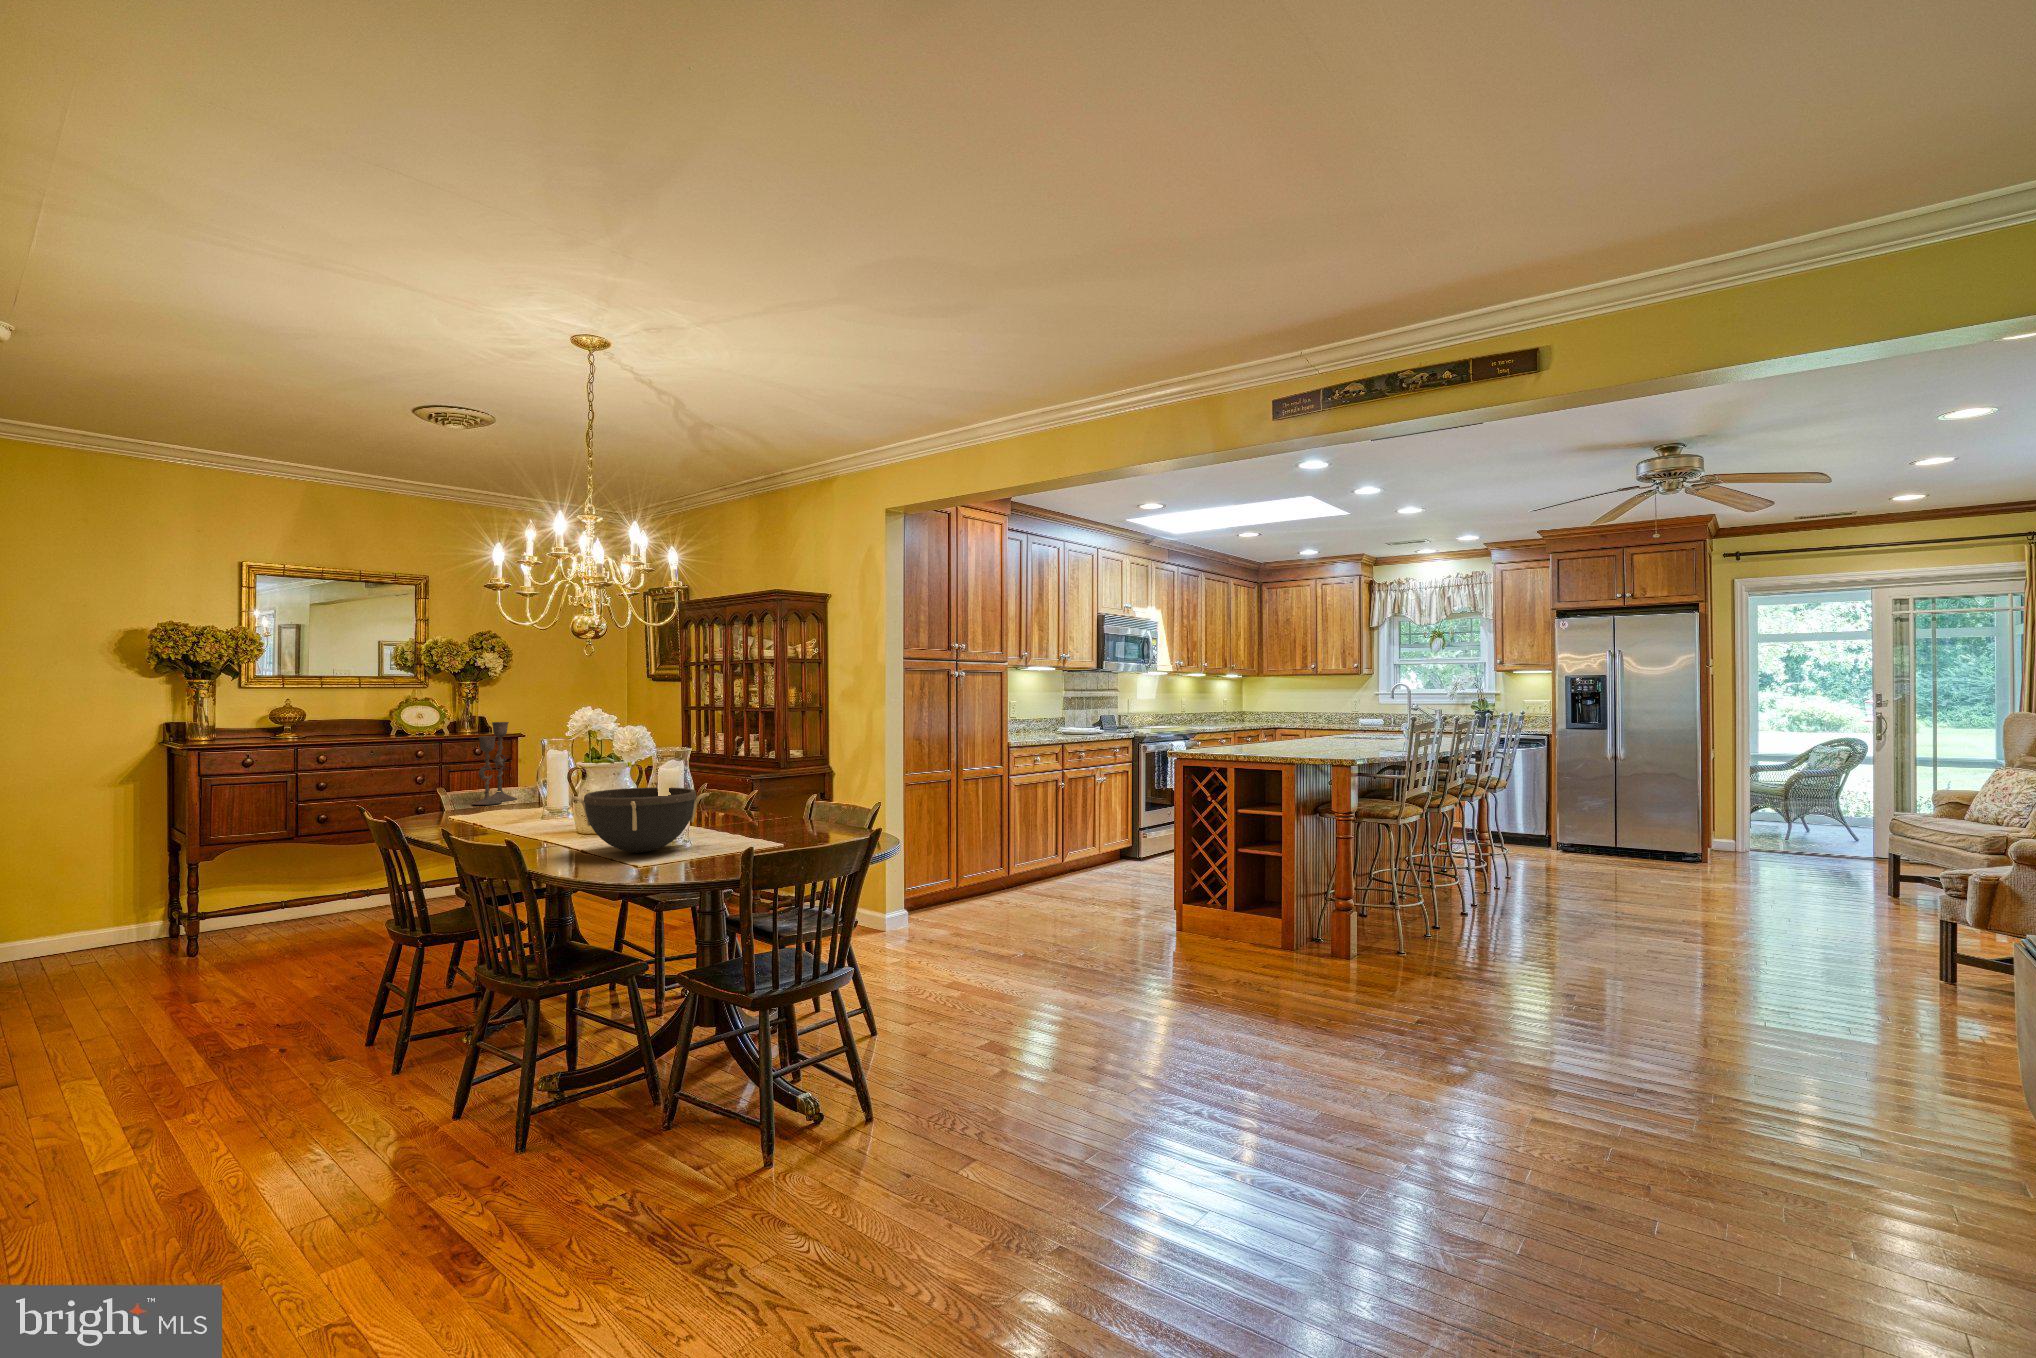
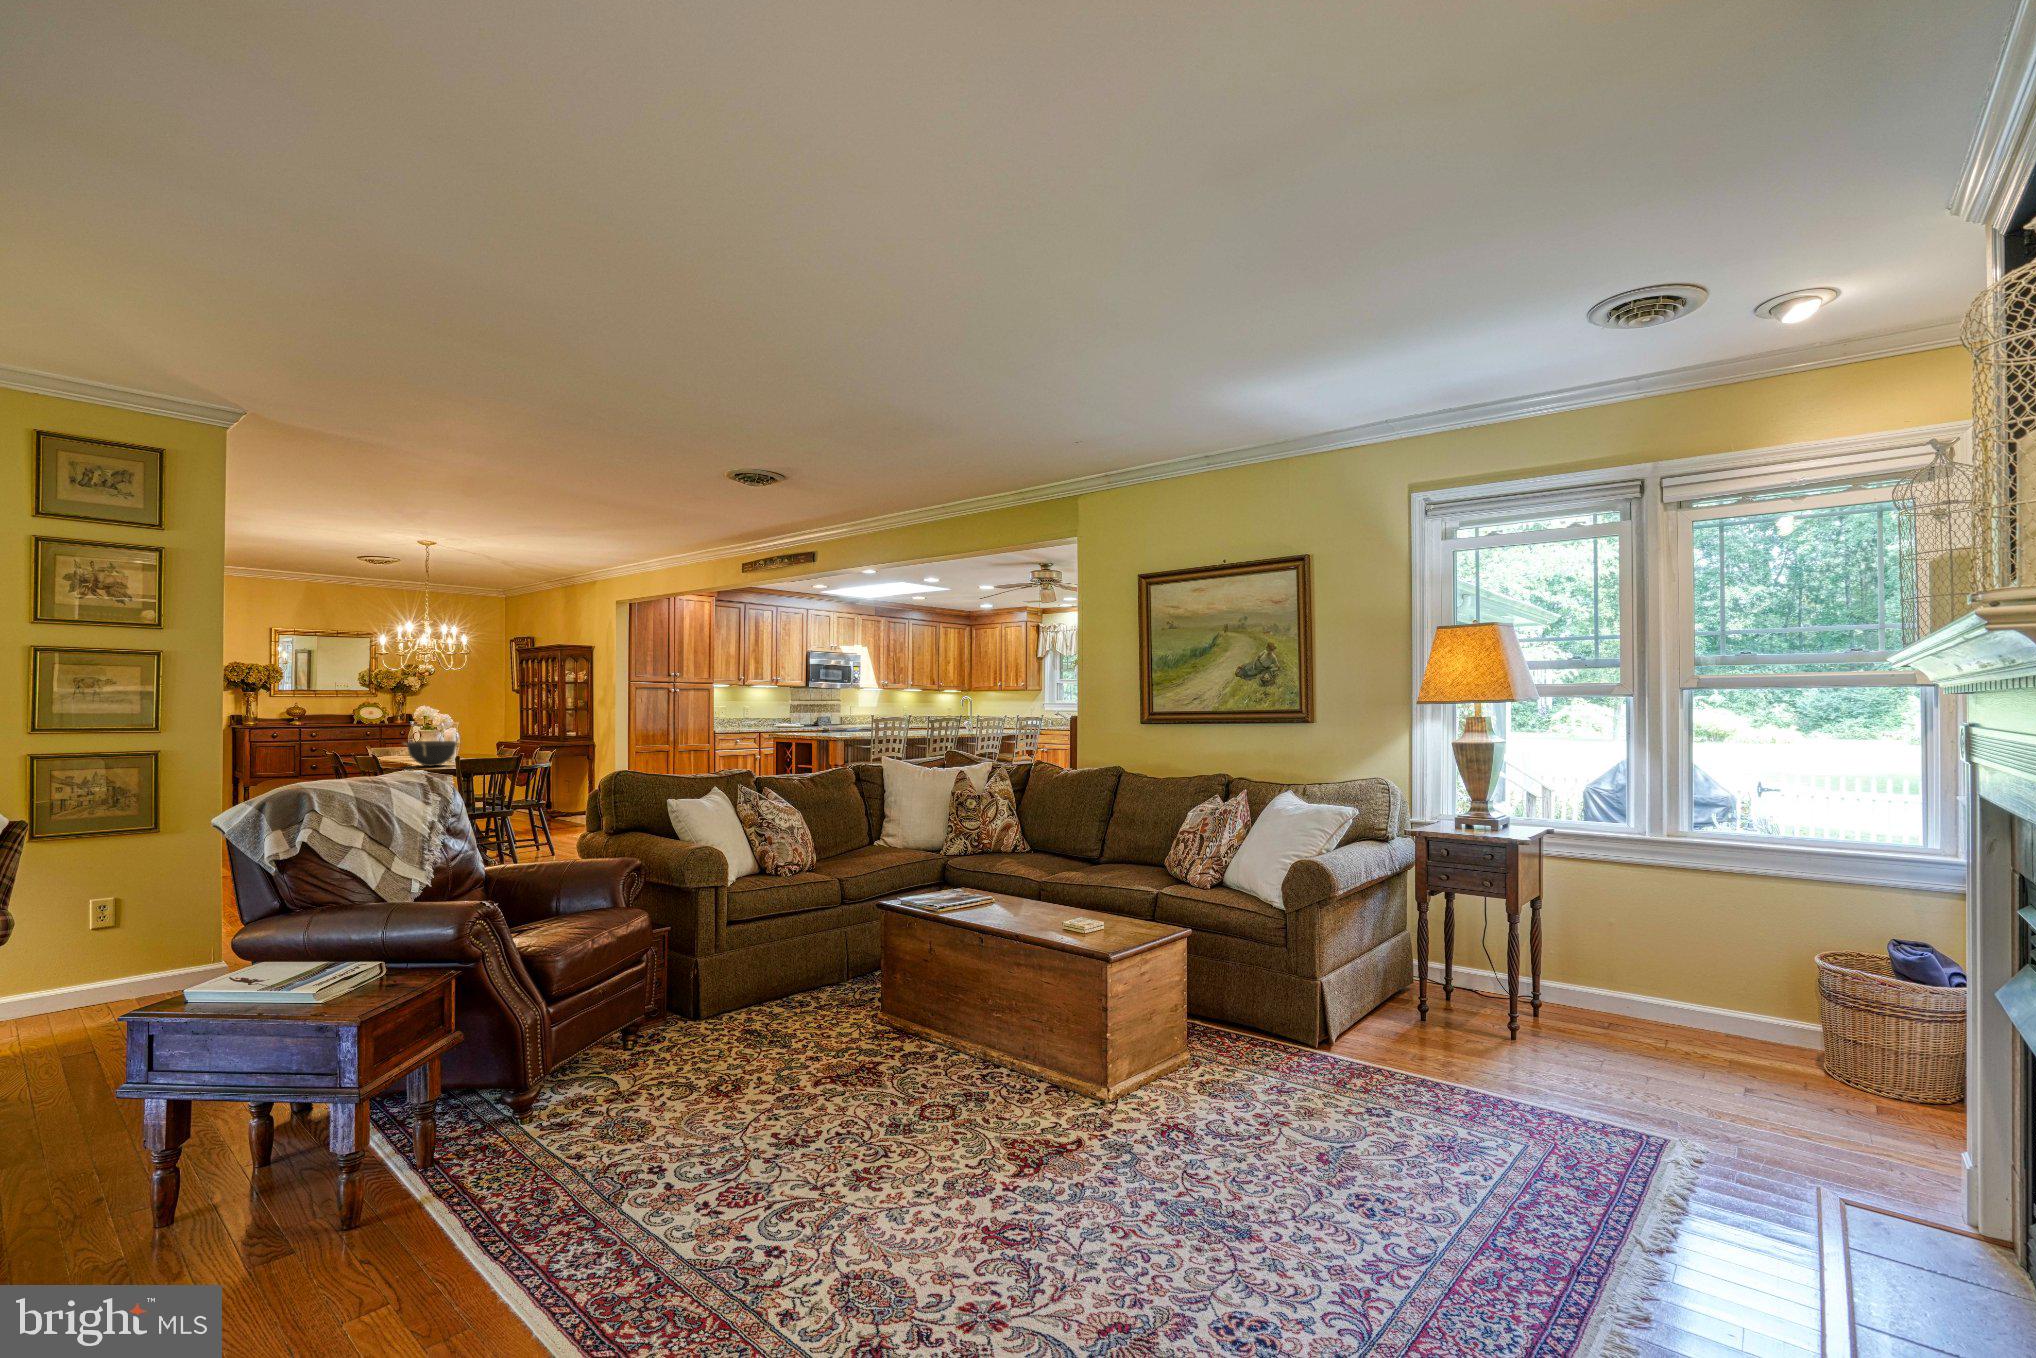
candlestick: present [472,722,517,805] -> none [382,715,407,755]

